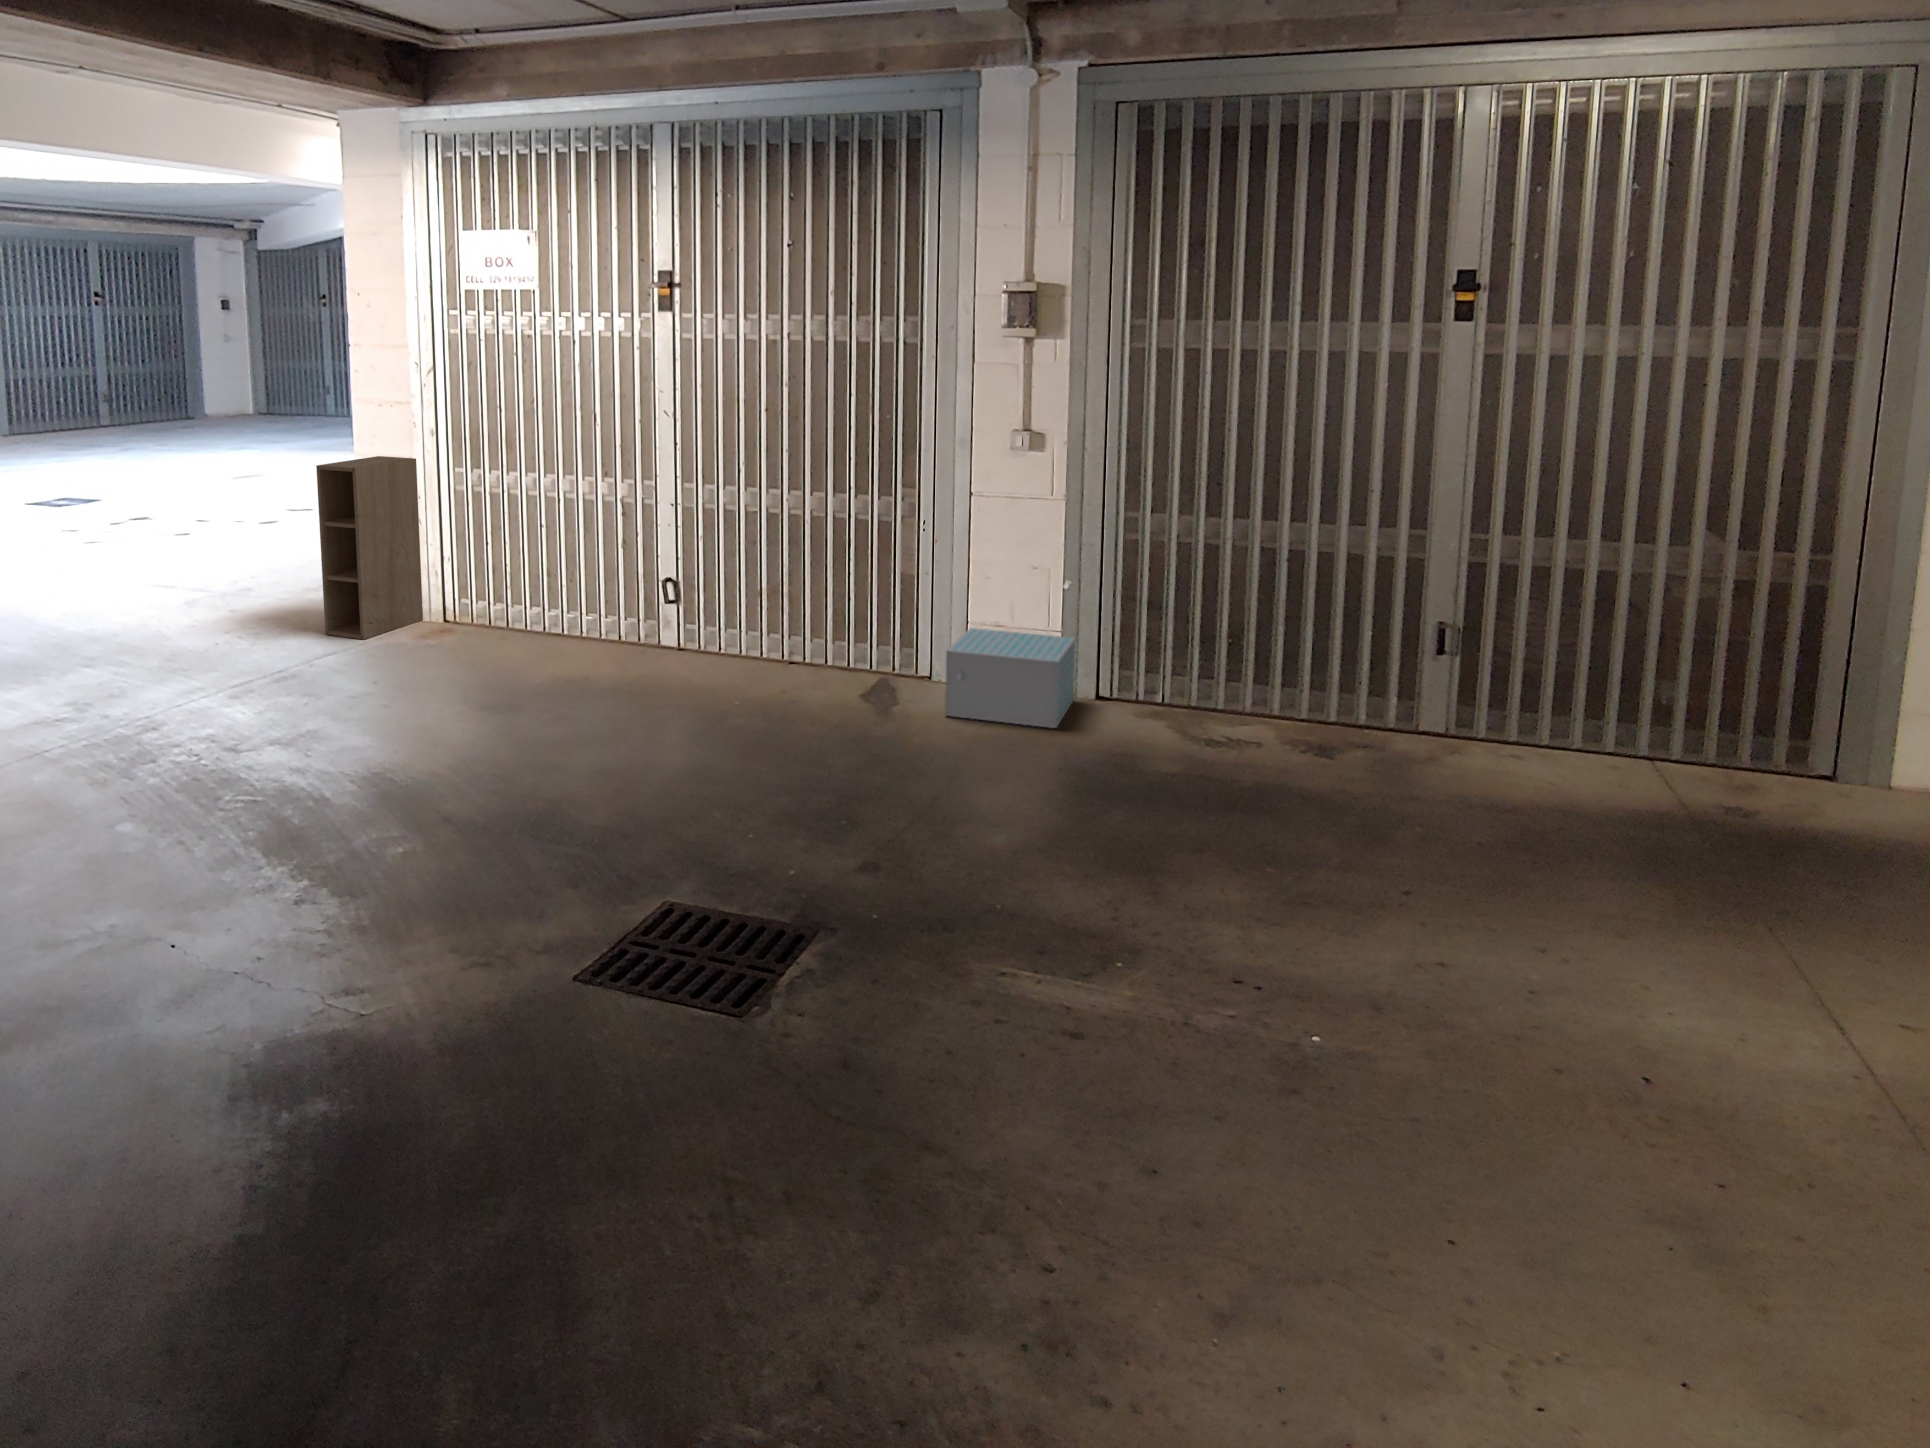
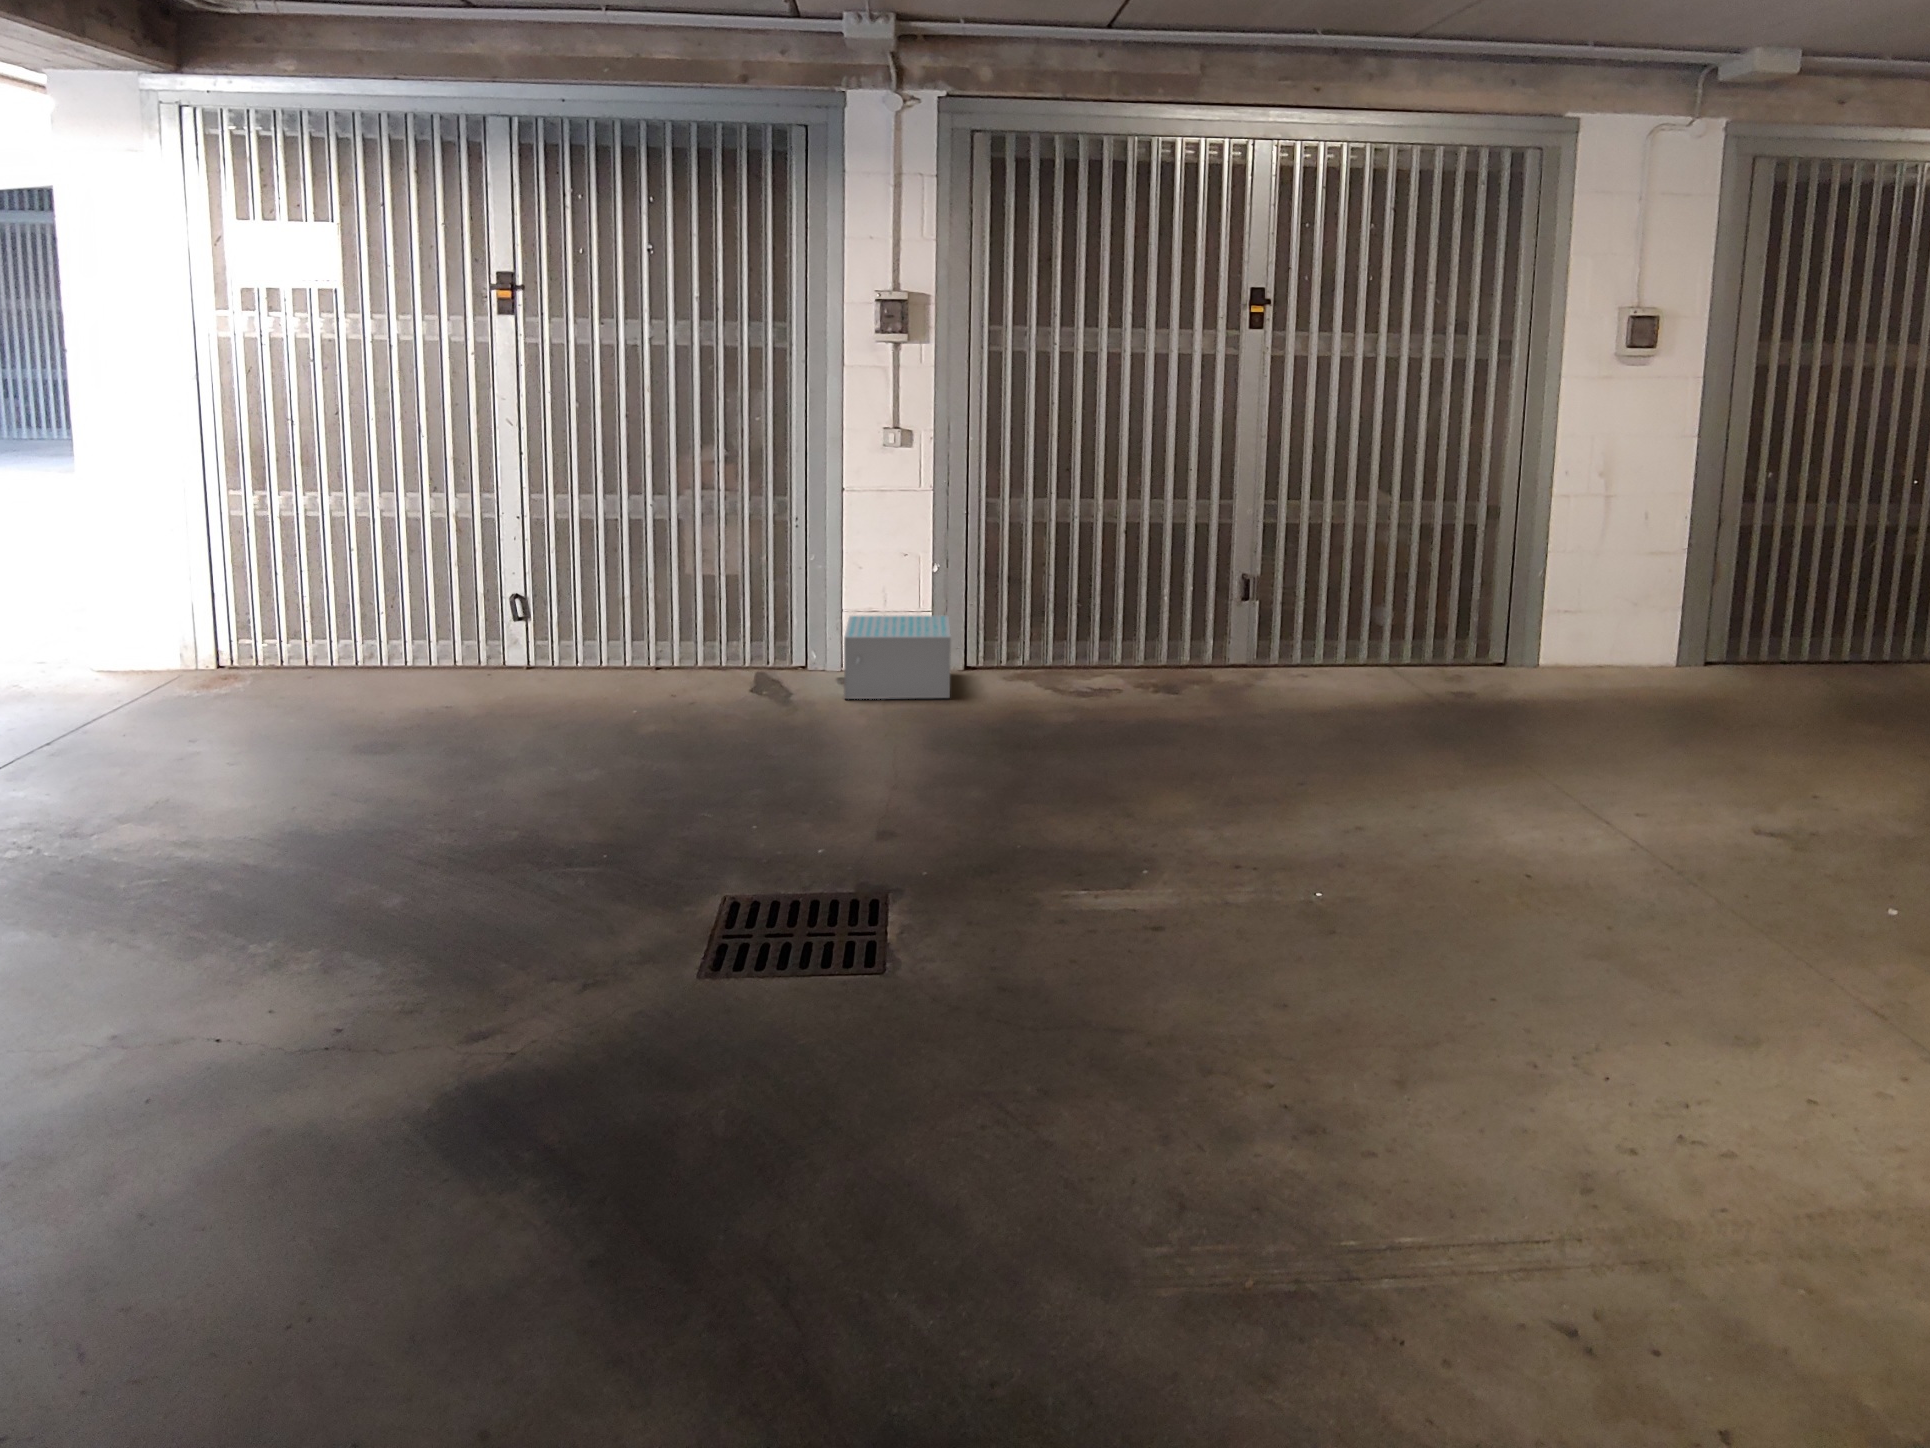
shelving unit: present [316,456,423,639] -> none [48,480,190,695]

